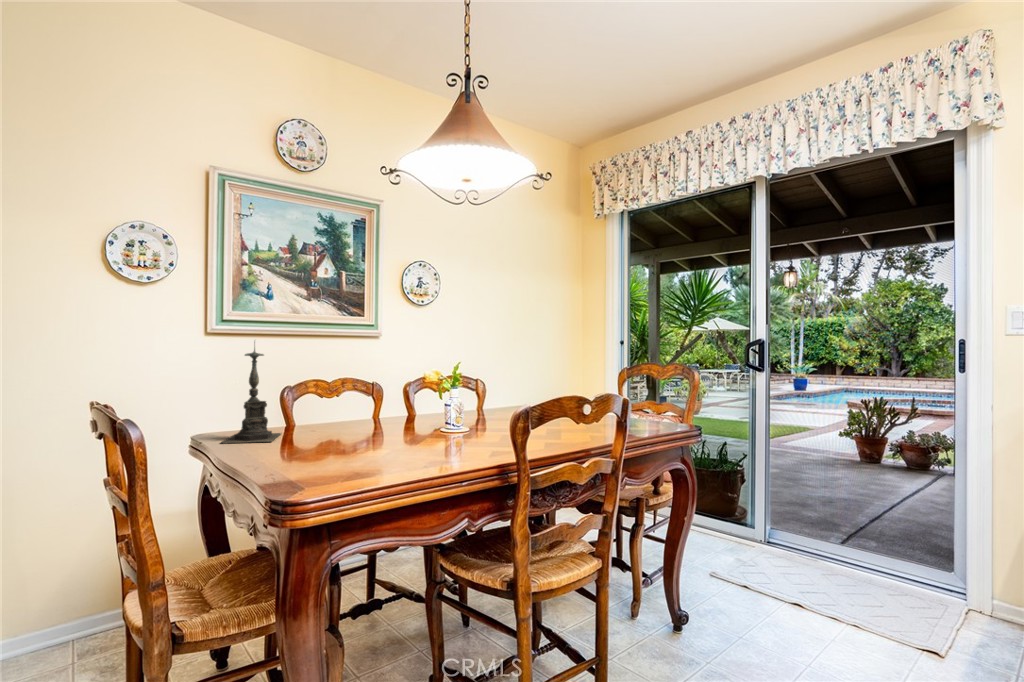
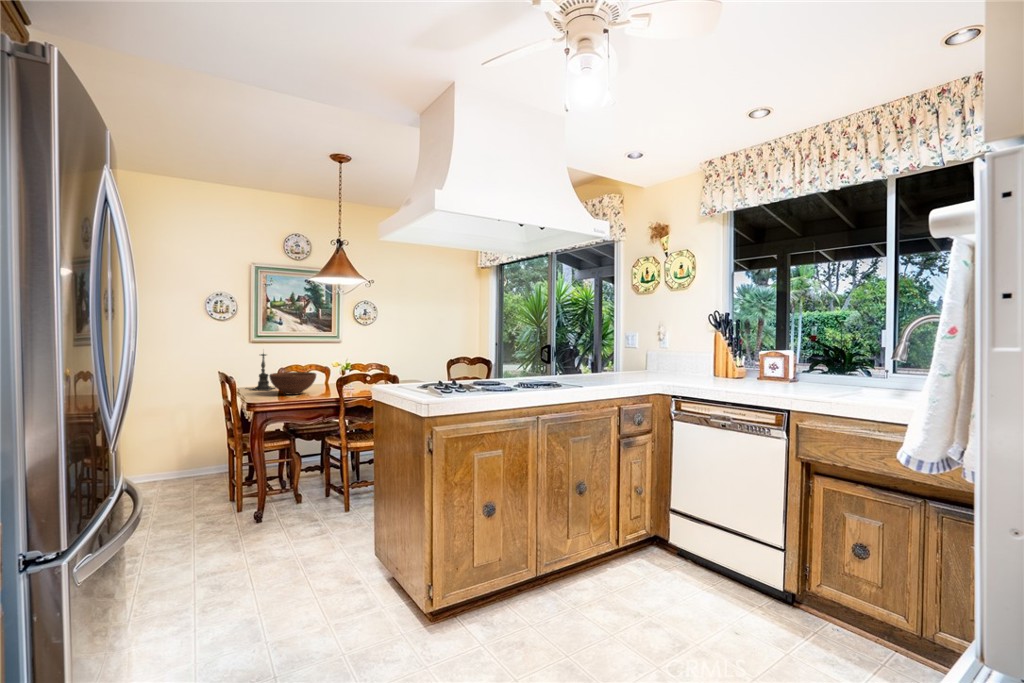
fruit bowl: none [286,394,402,454] -> present [269,372,316,395]

